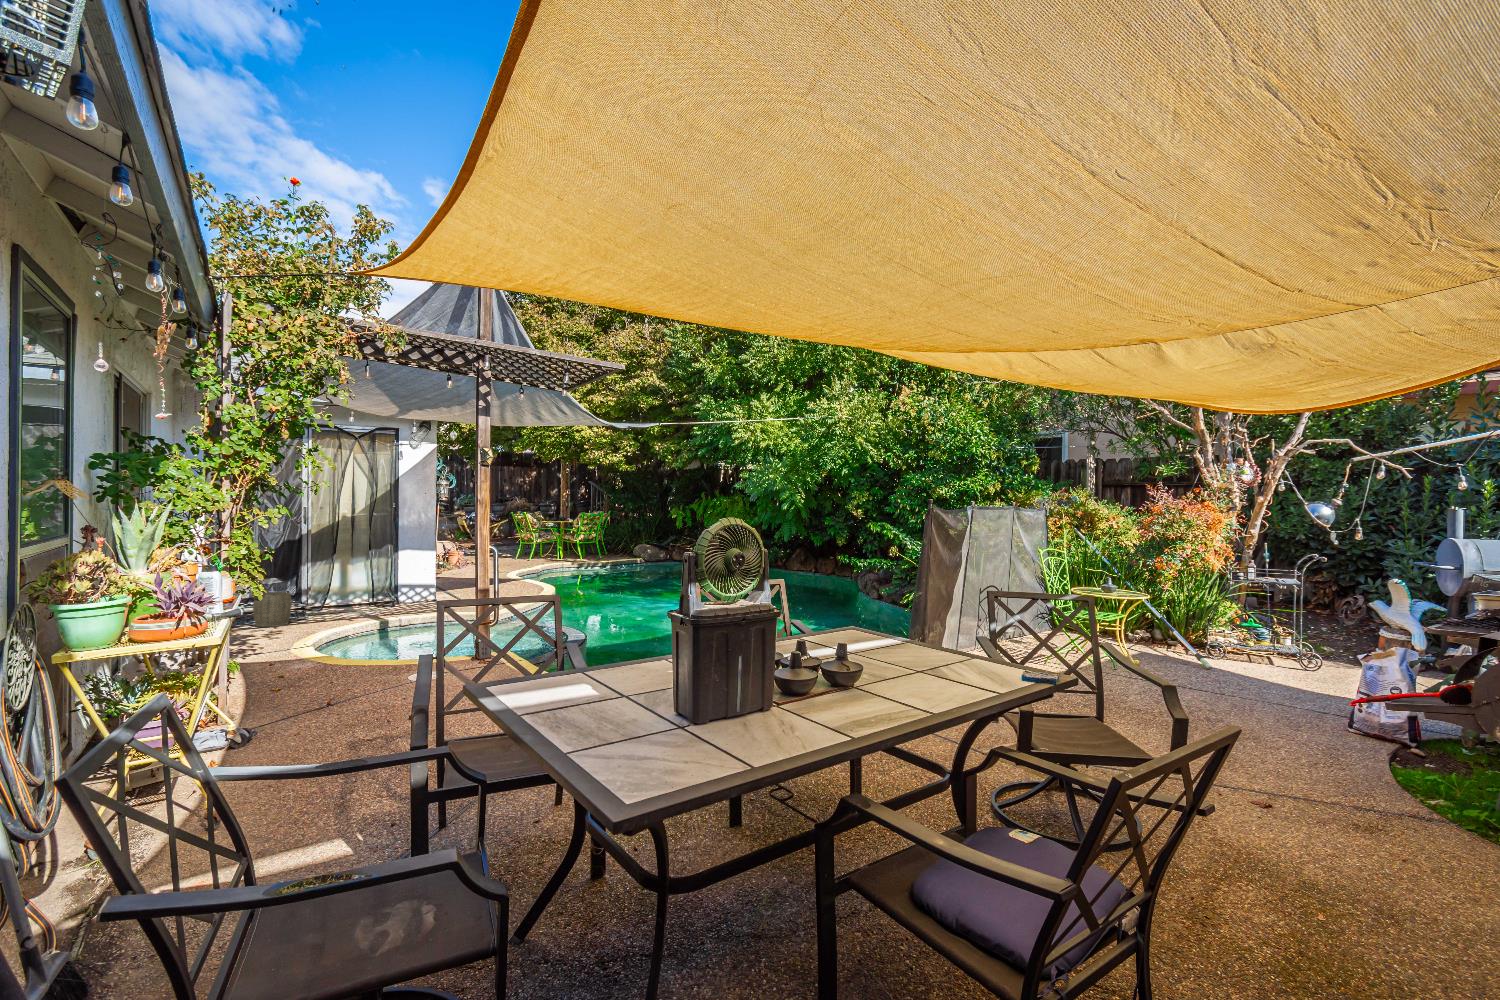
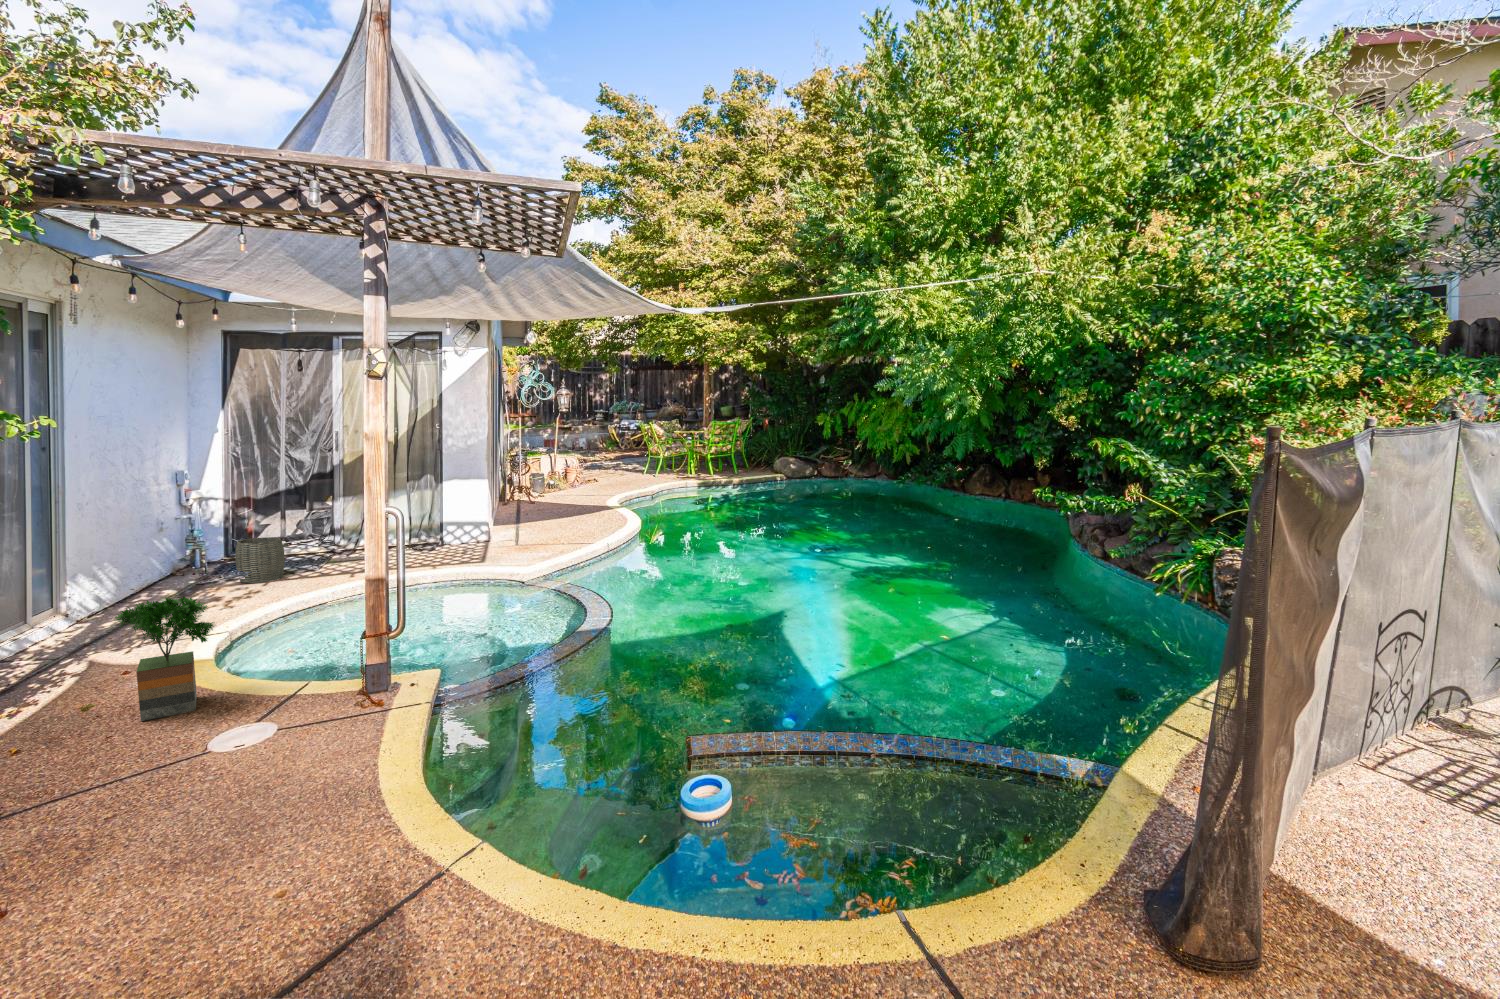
potted tree: none [325,607,383,681] -> present [115,597,214,721]

